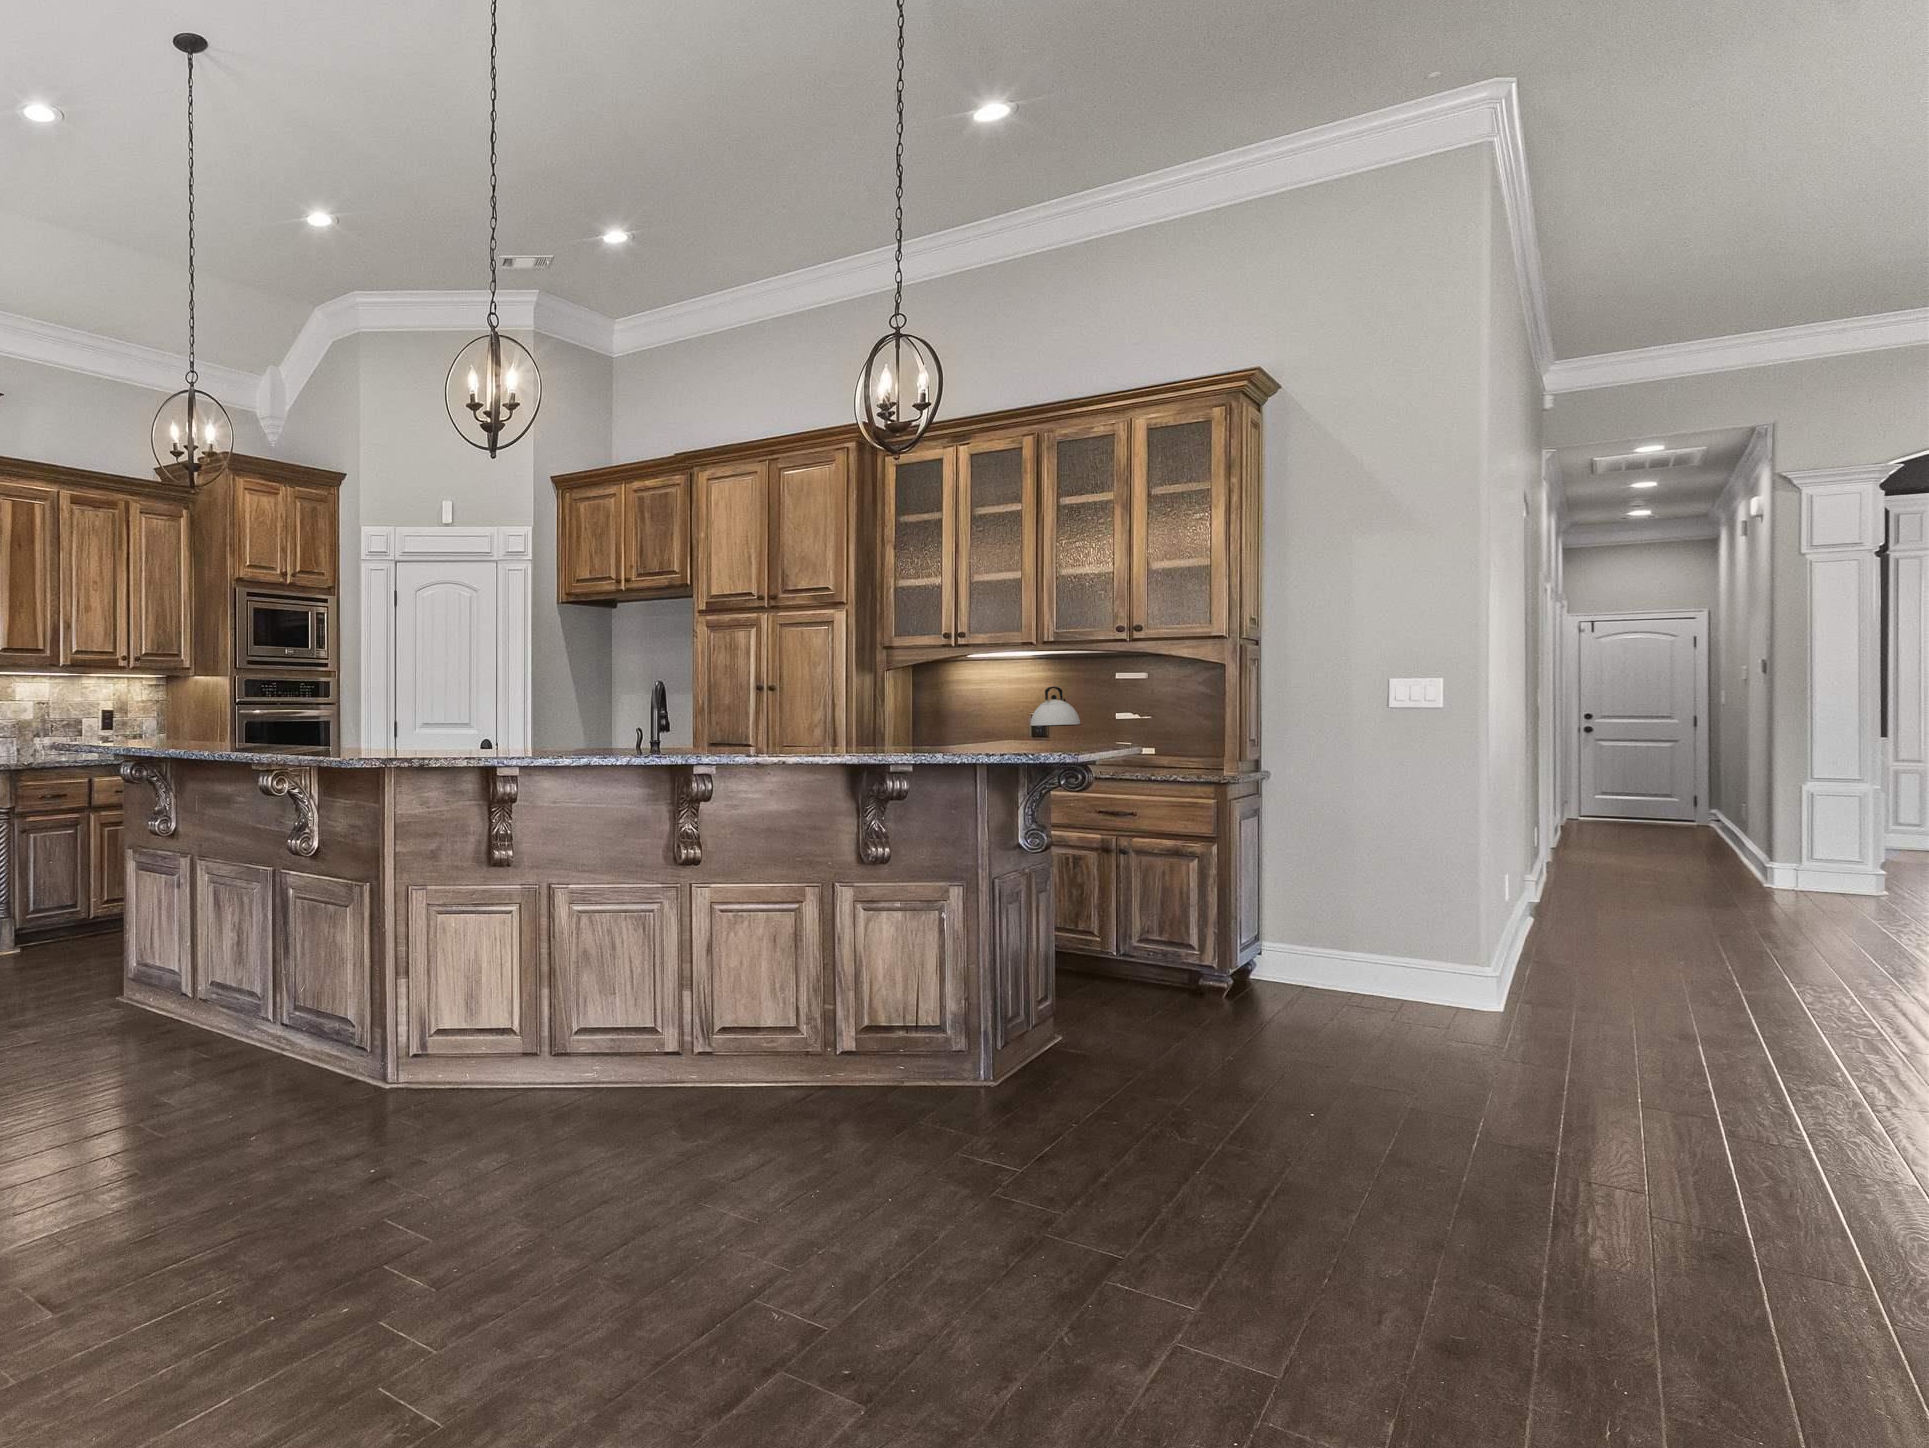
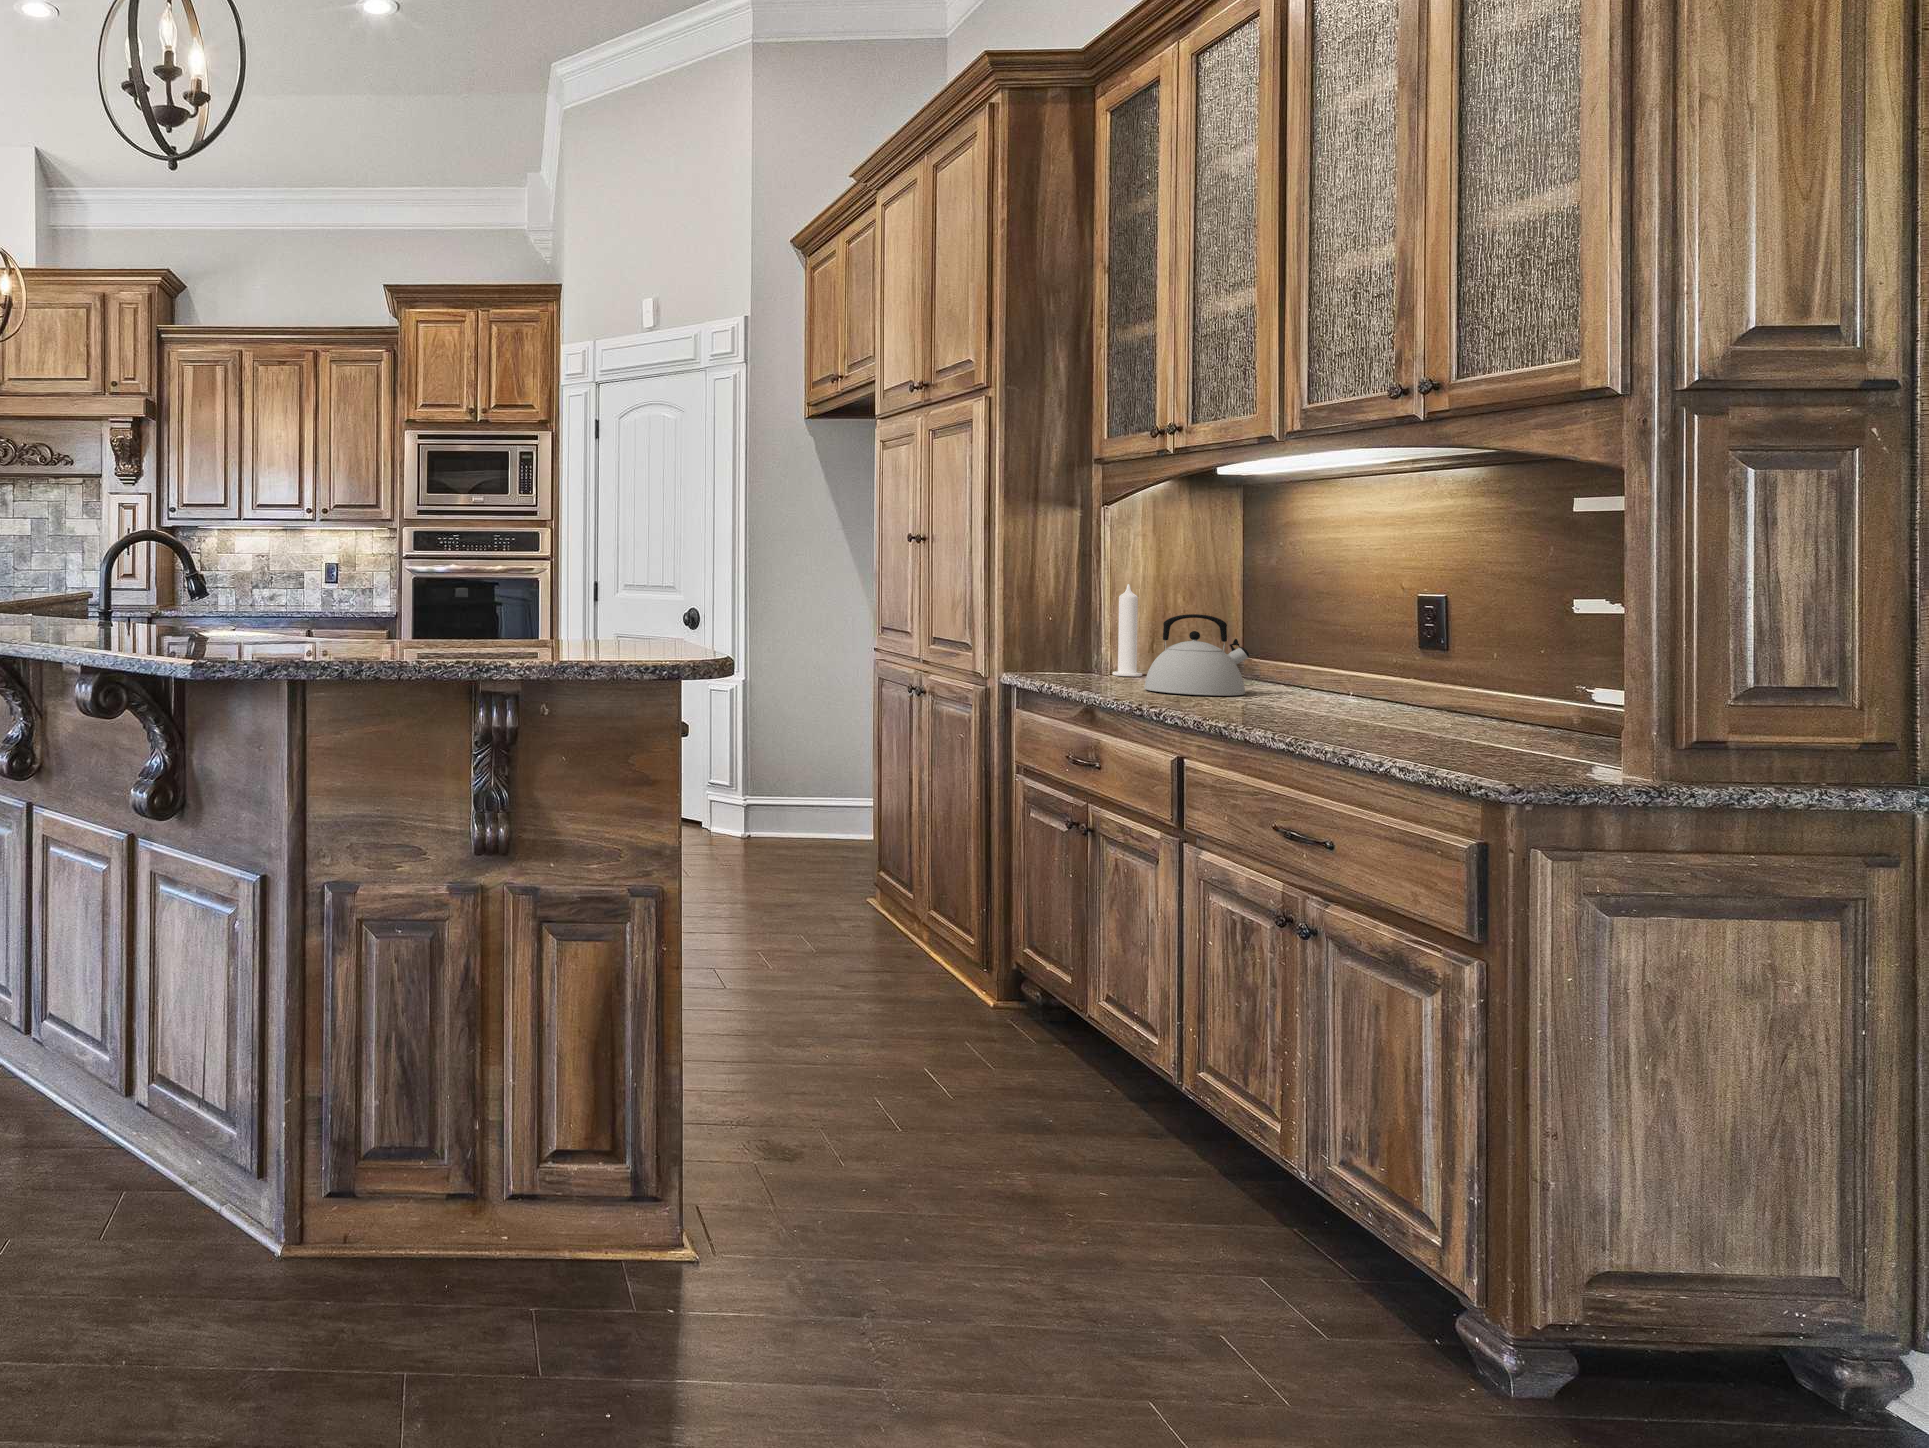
candle: none [961,679,977,727] -> present [1113,584,1142,676]

